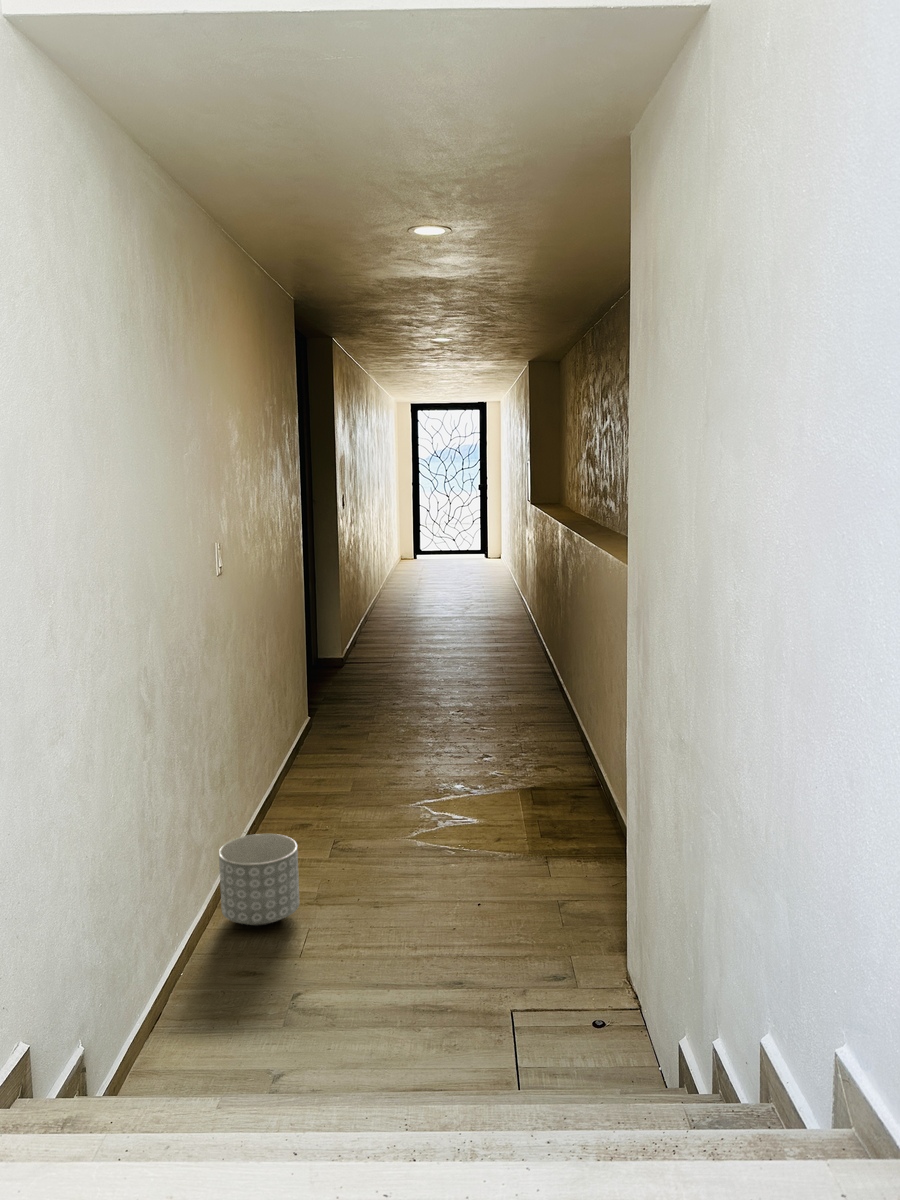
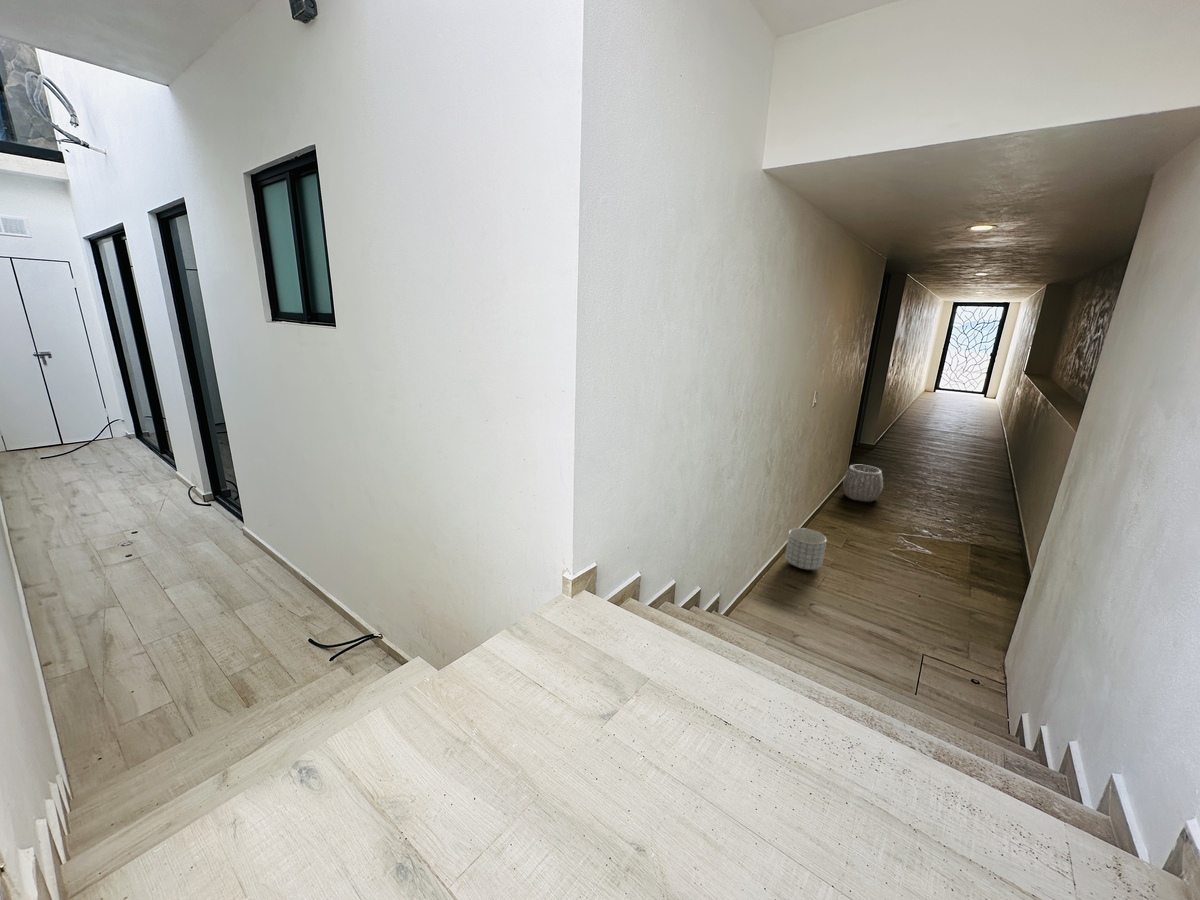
woven basket: none [306,687,375,759] -> present [843,465,883,501]

